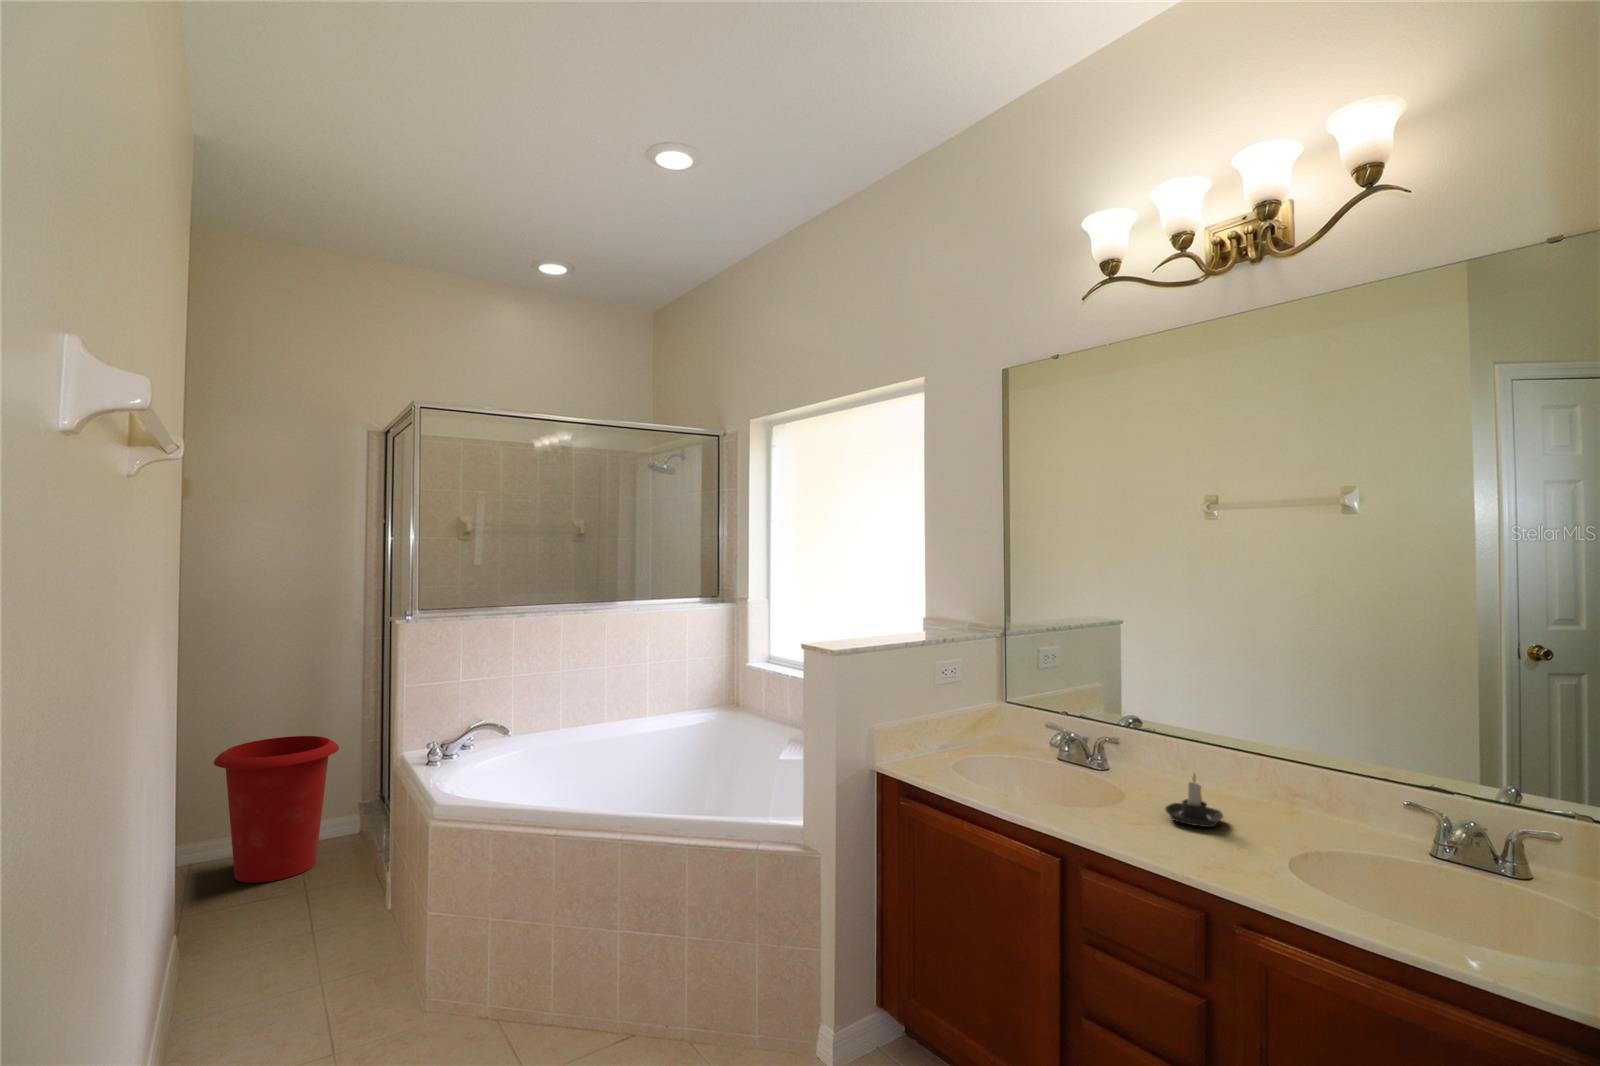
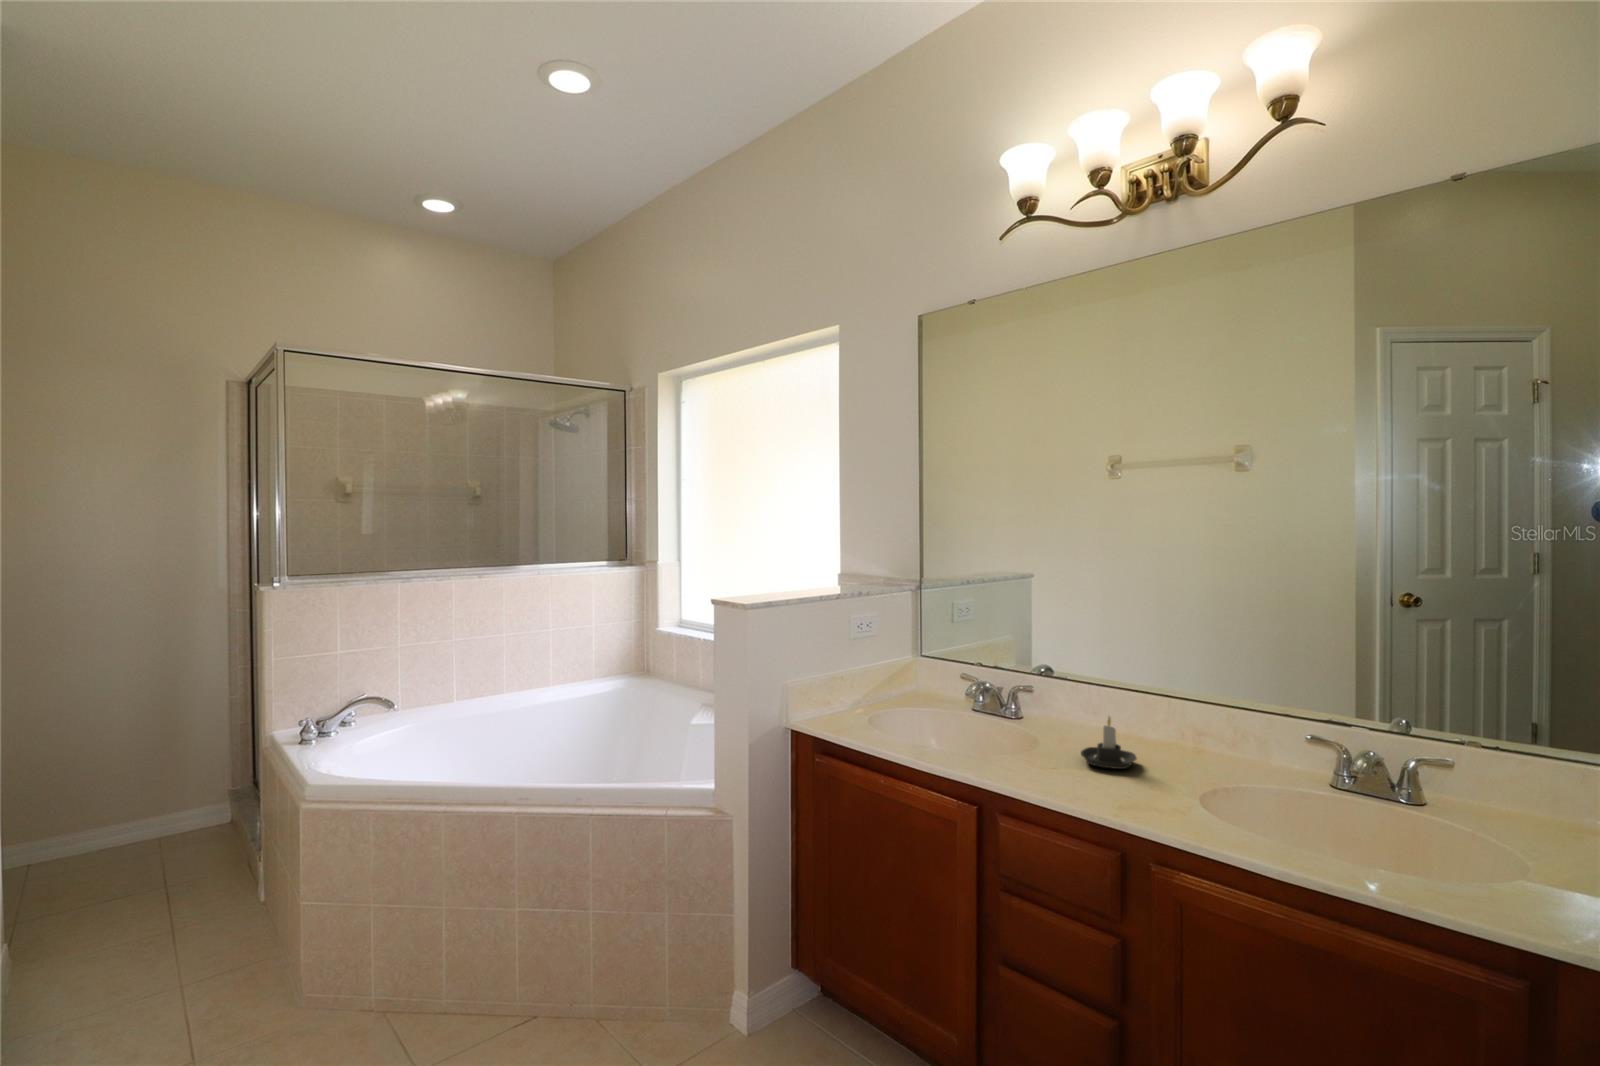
waste bin: present [214,736,339,883] -> none [47,718,202,881]

